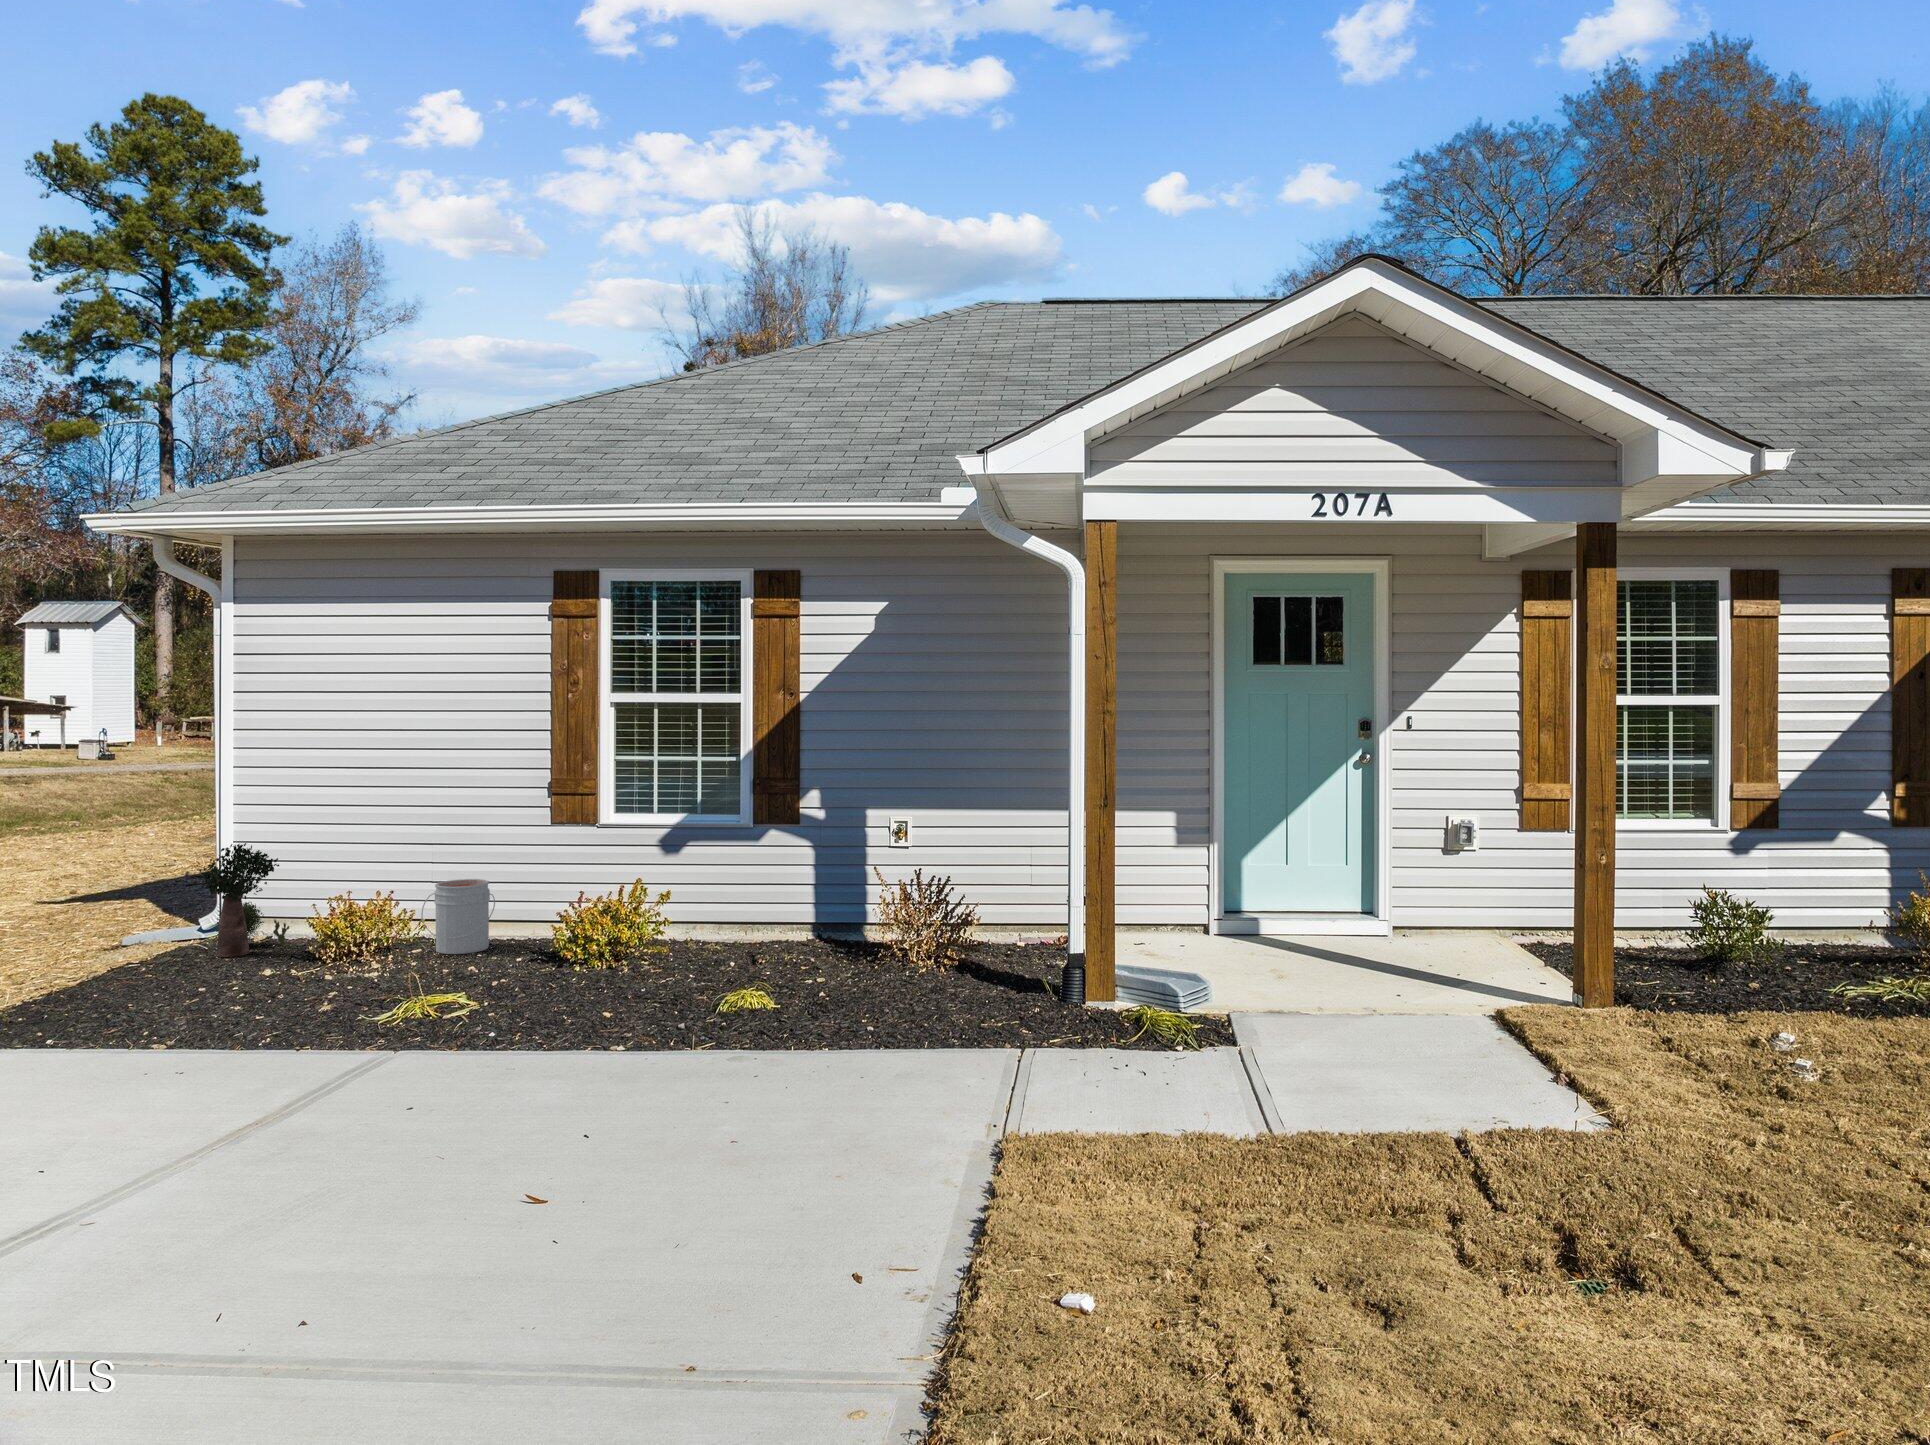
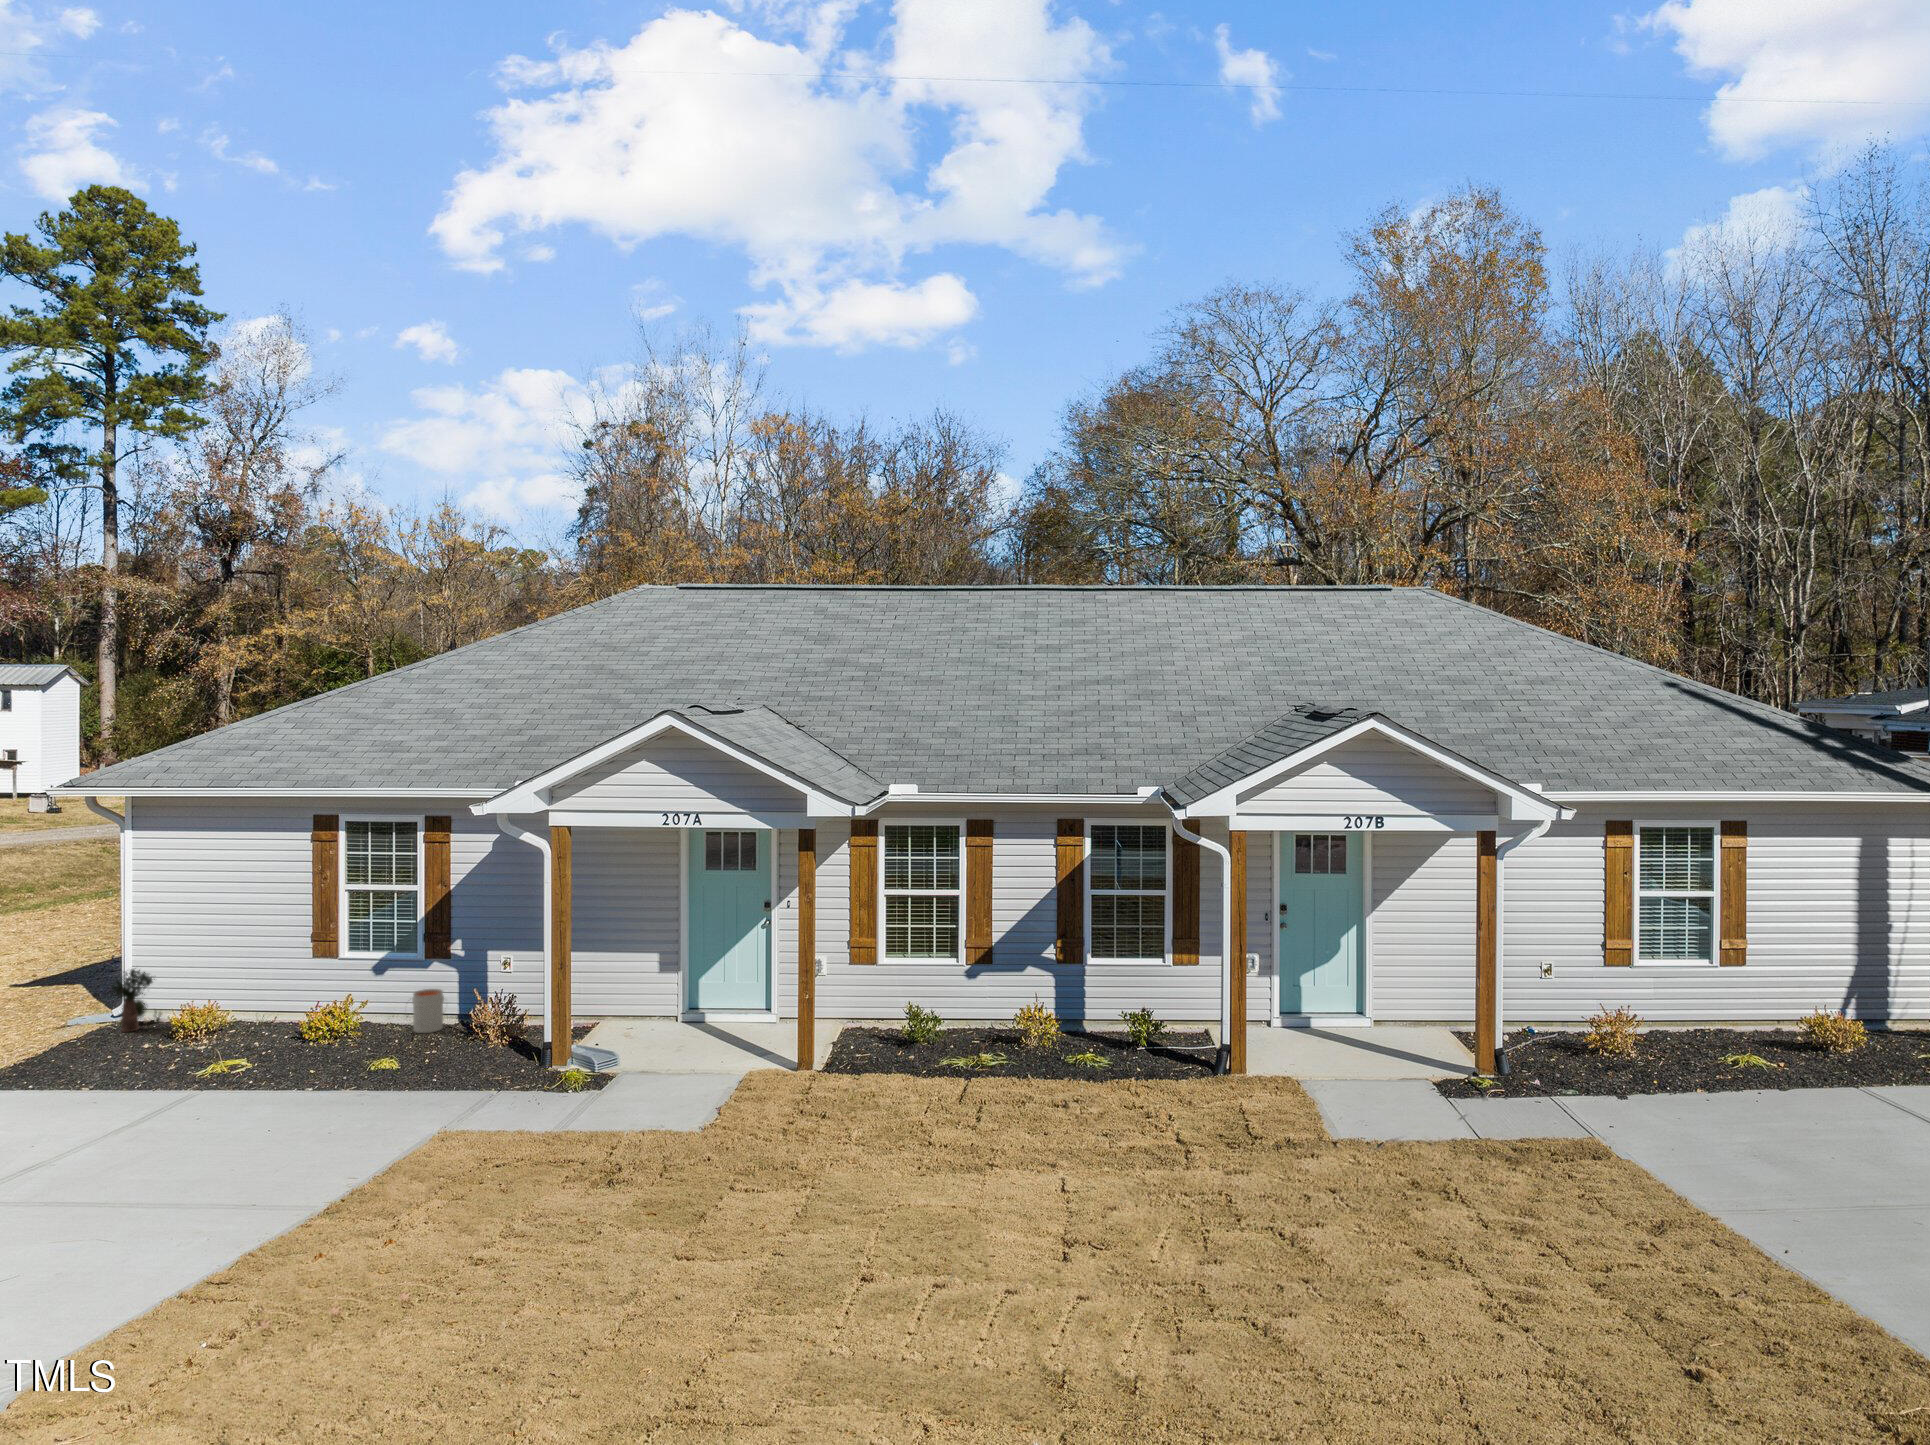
bucket: present [421,879,495,954] -> present [412,989,444,1033]

